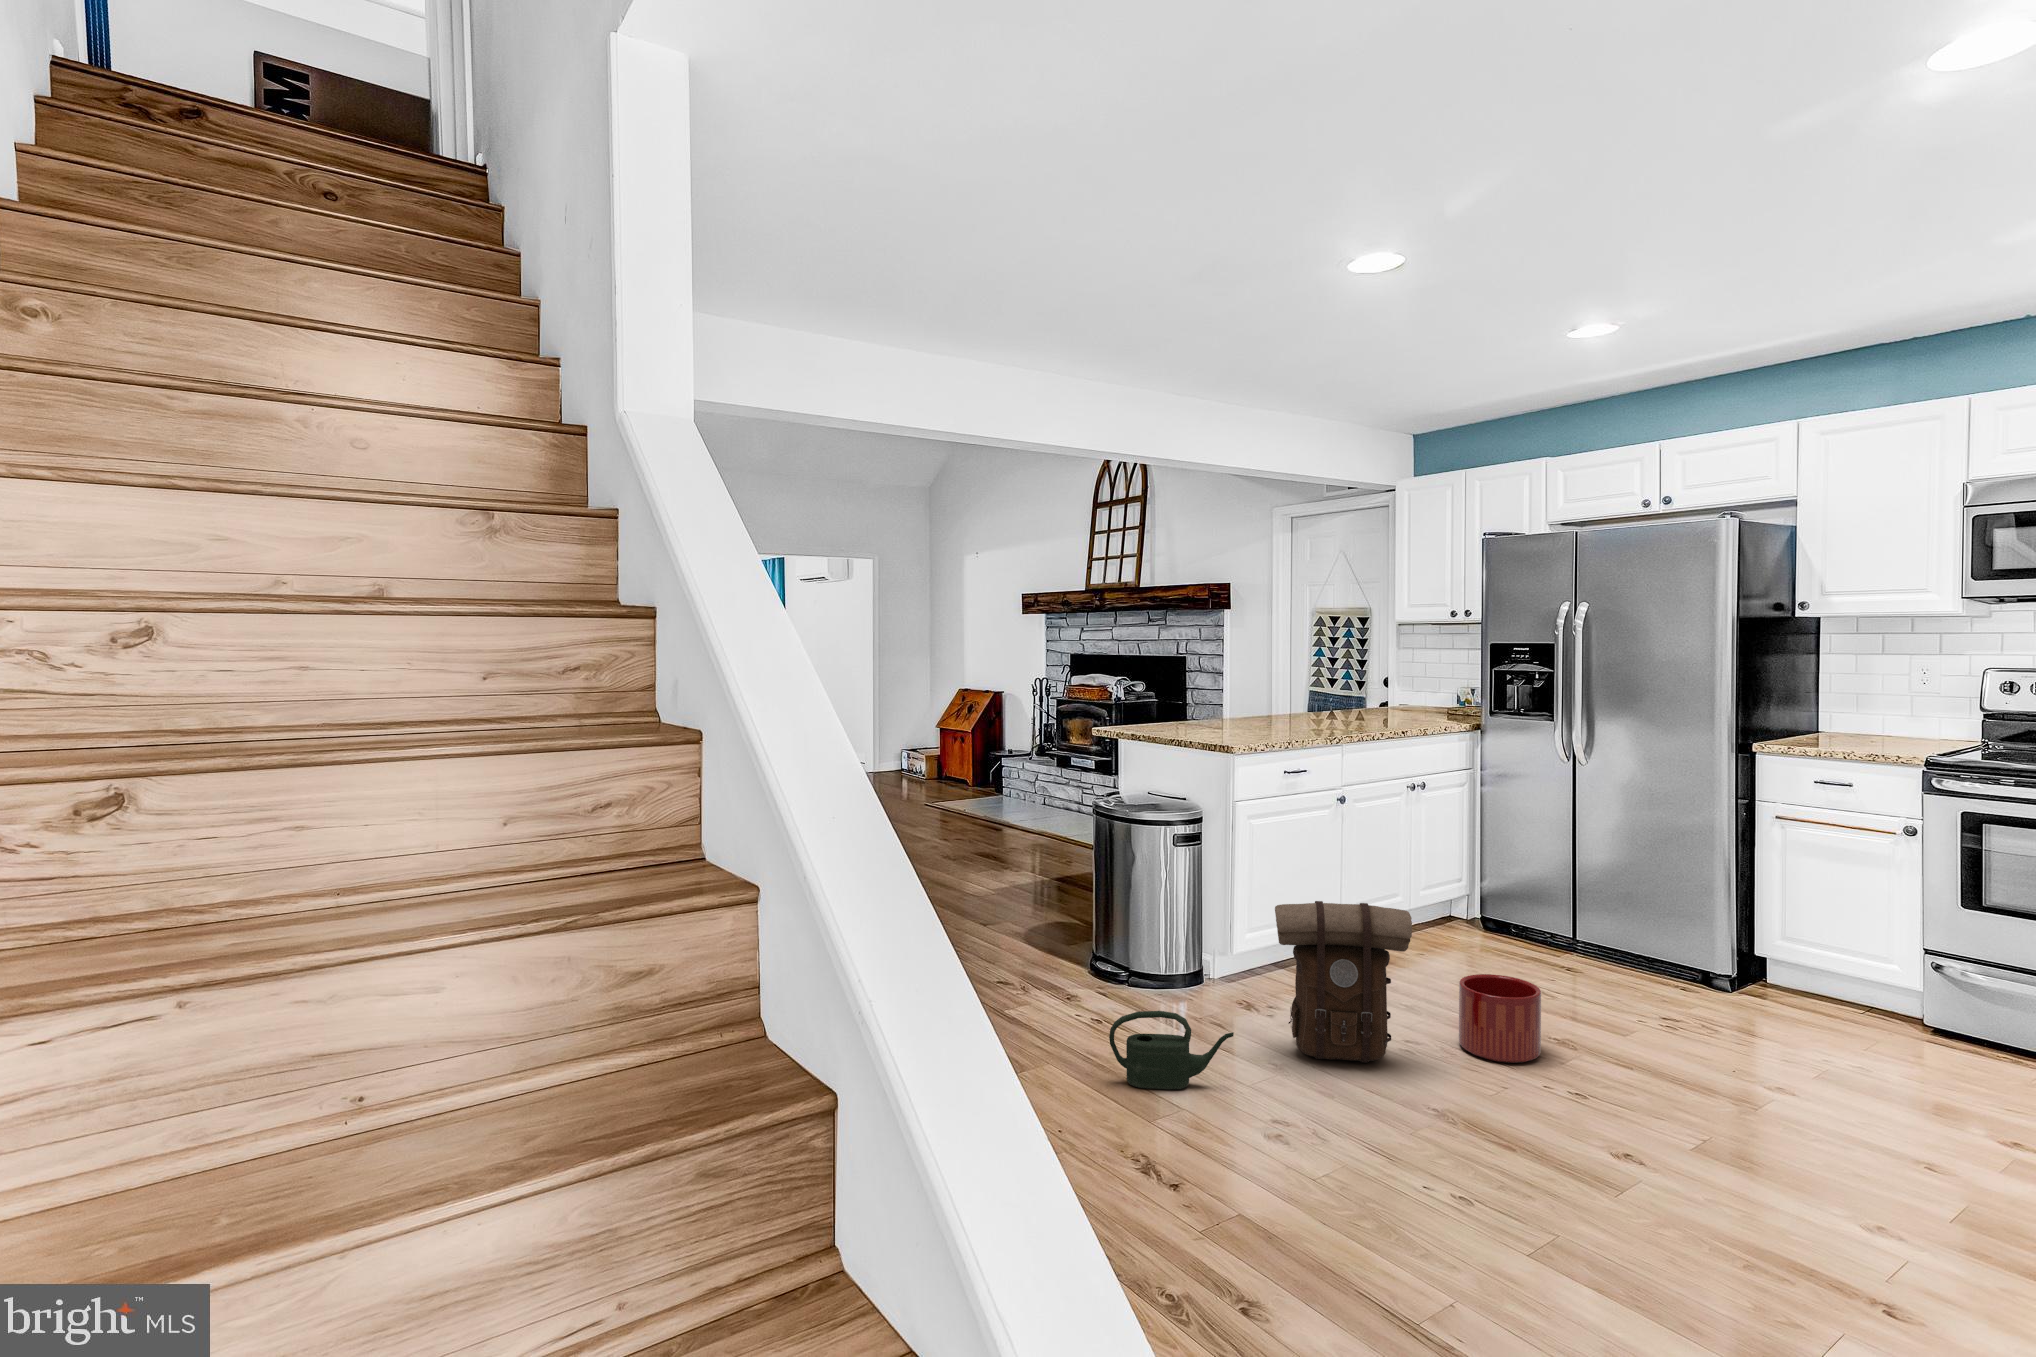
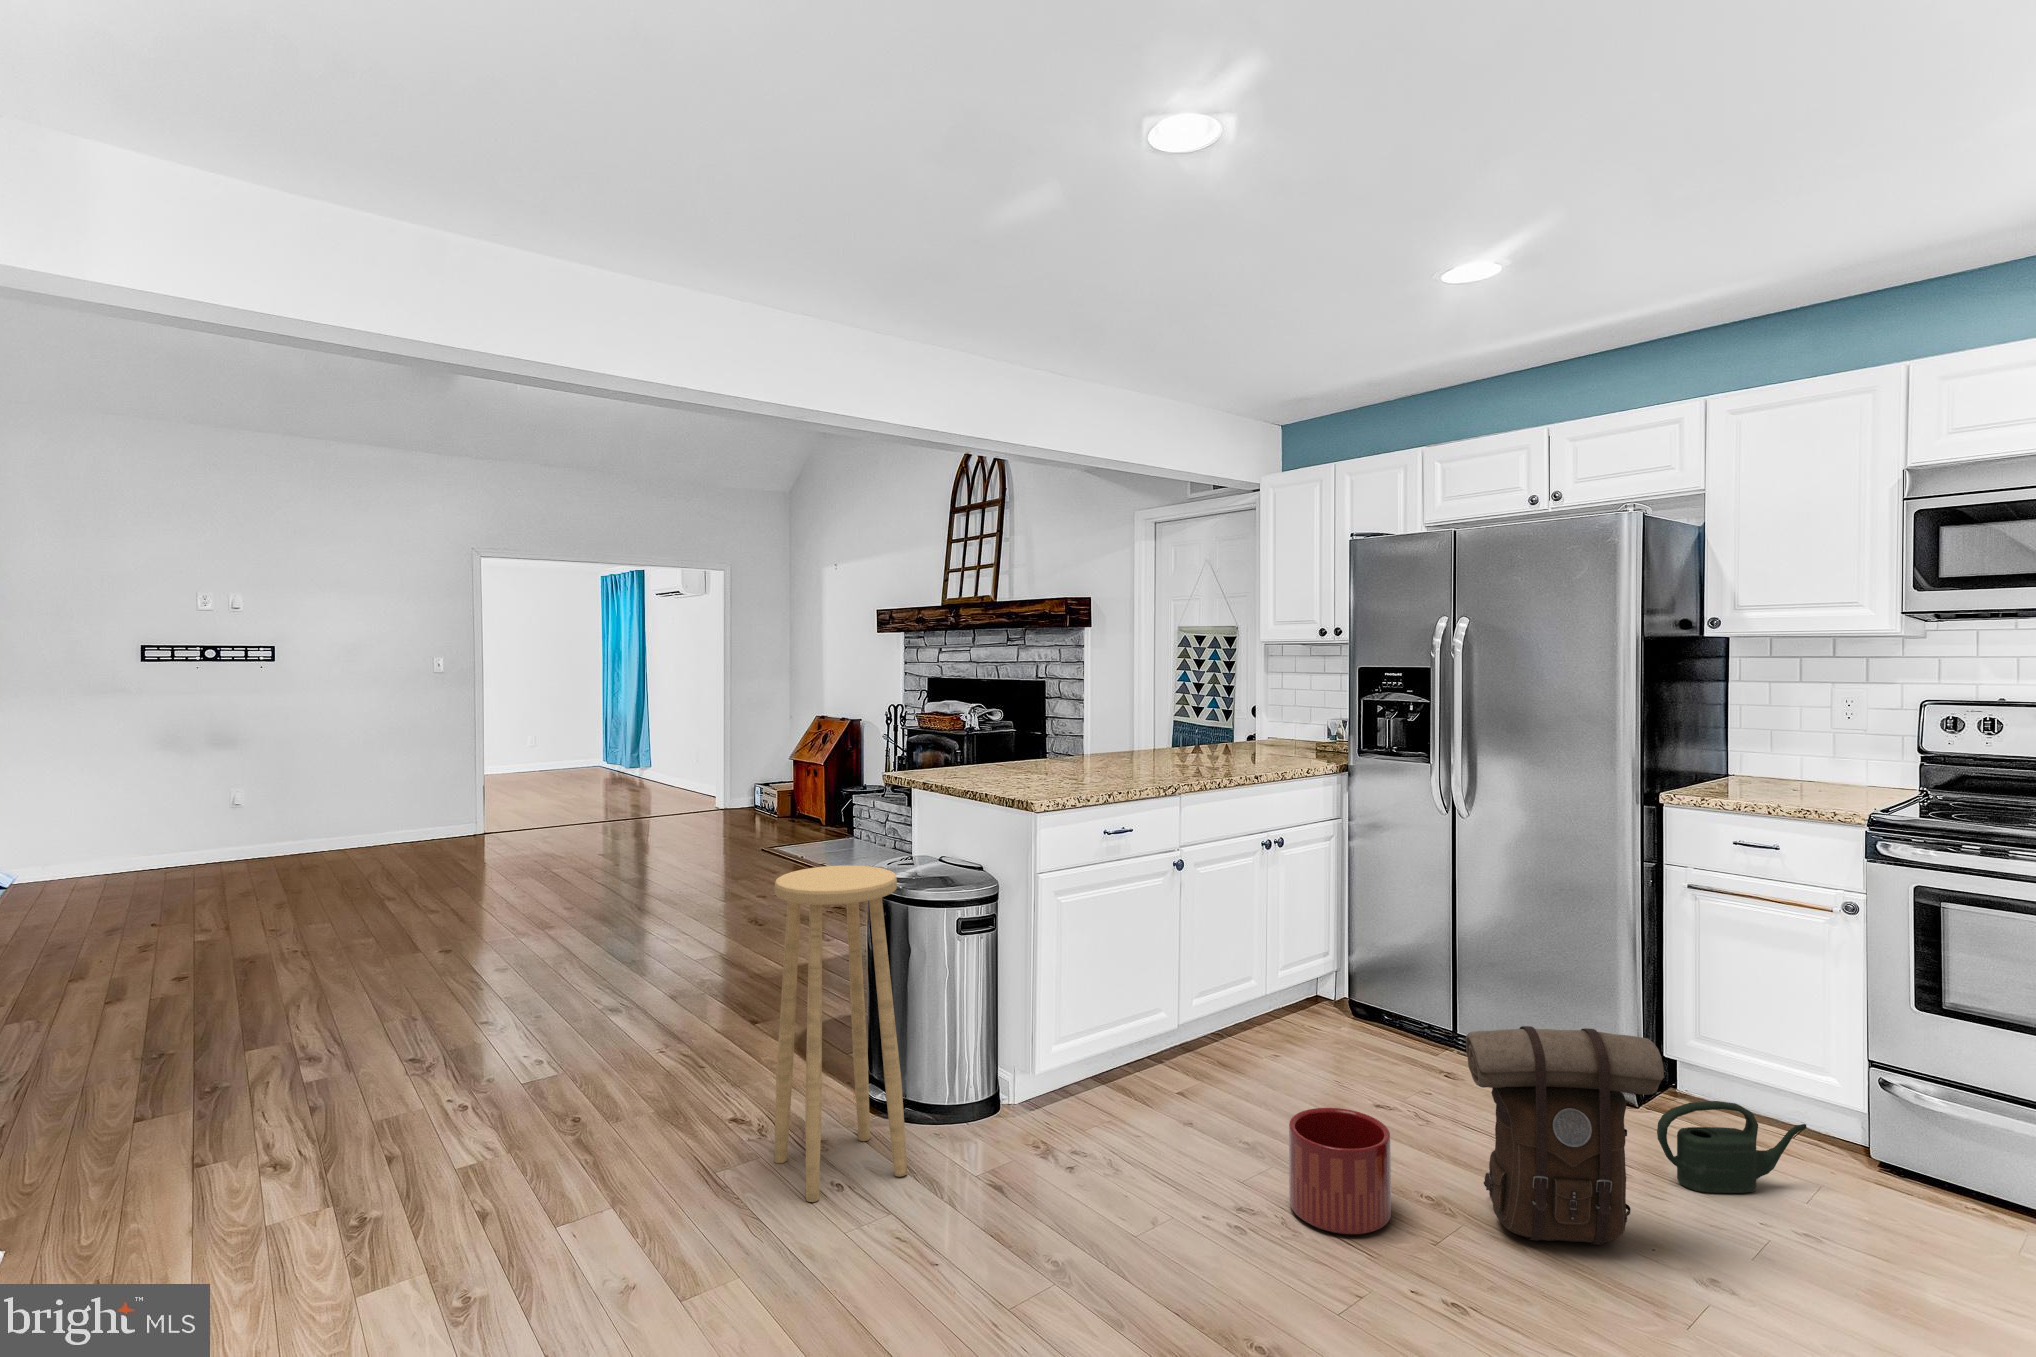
stool: none [1049,786,1155,1033] -> present [774,865,907,1202]
backpack: present [1275,901,1412,1063] -> present [1466,1026,1664,1245]
watering can: present [1109,1011,1234,1089] -> present [1657,1101,1806,1193]

